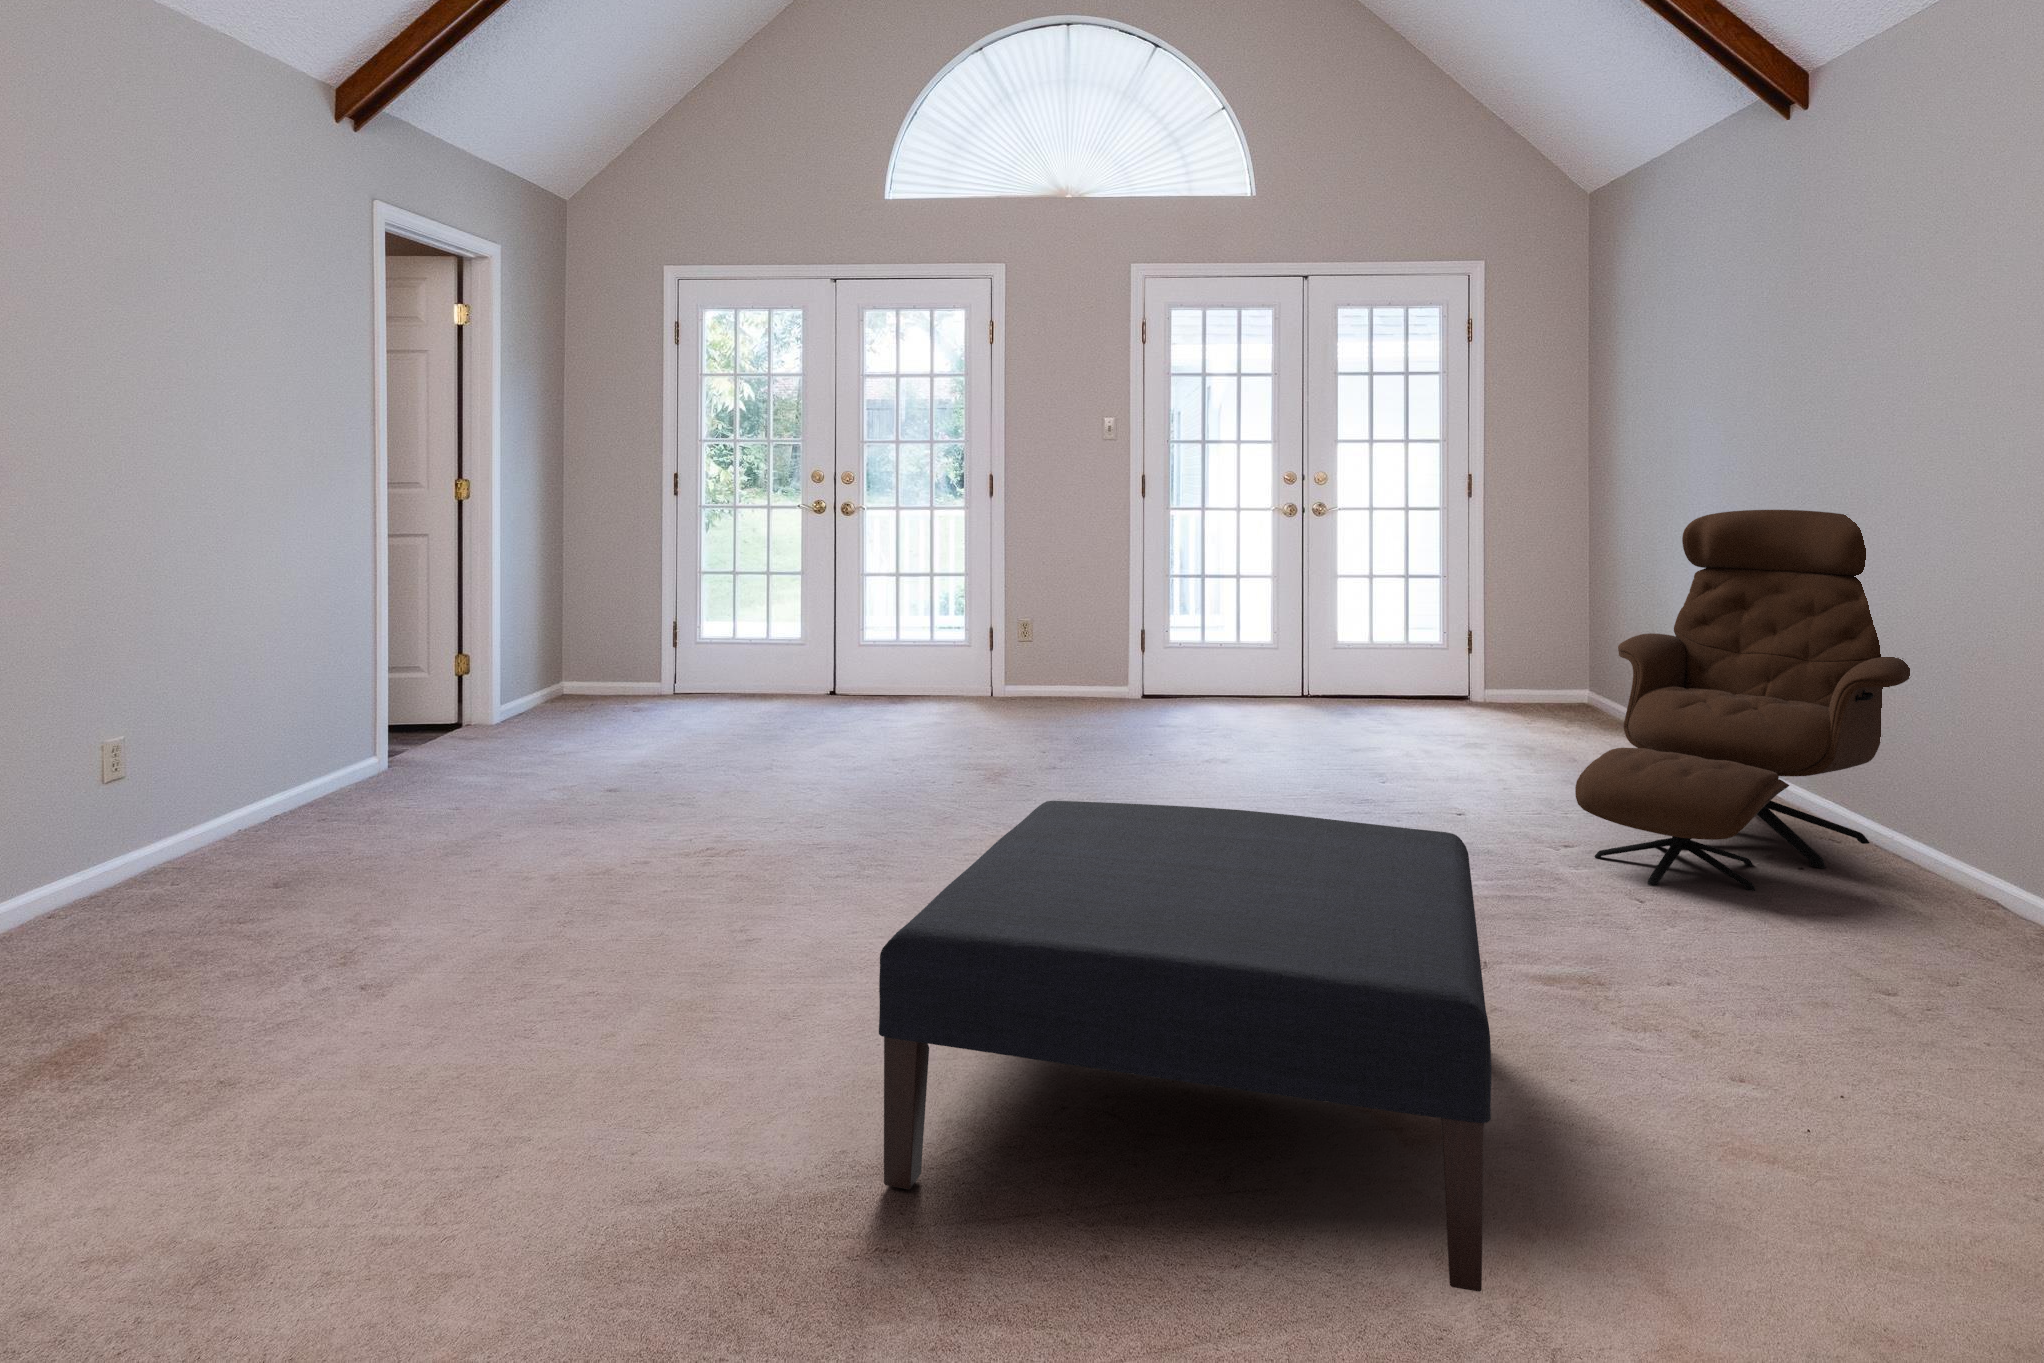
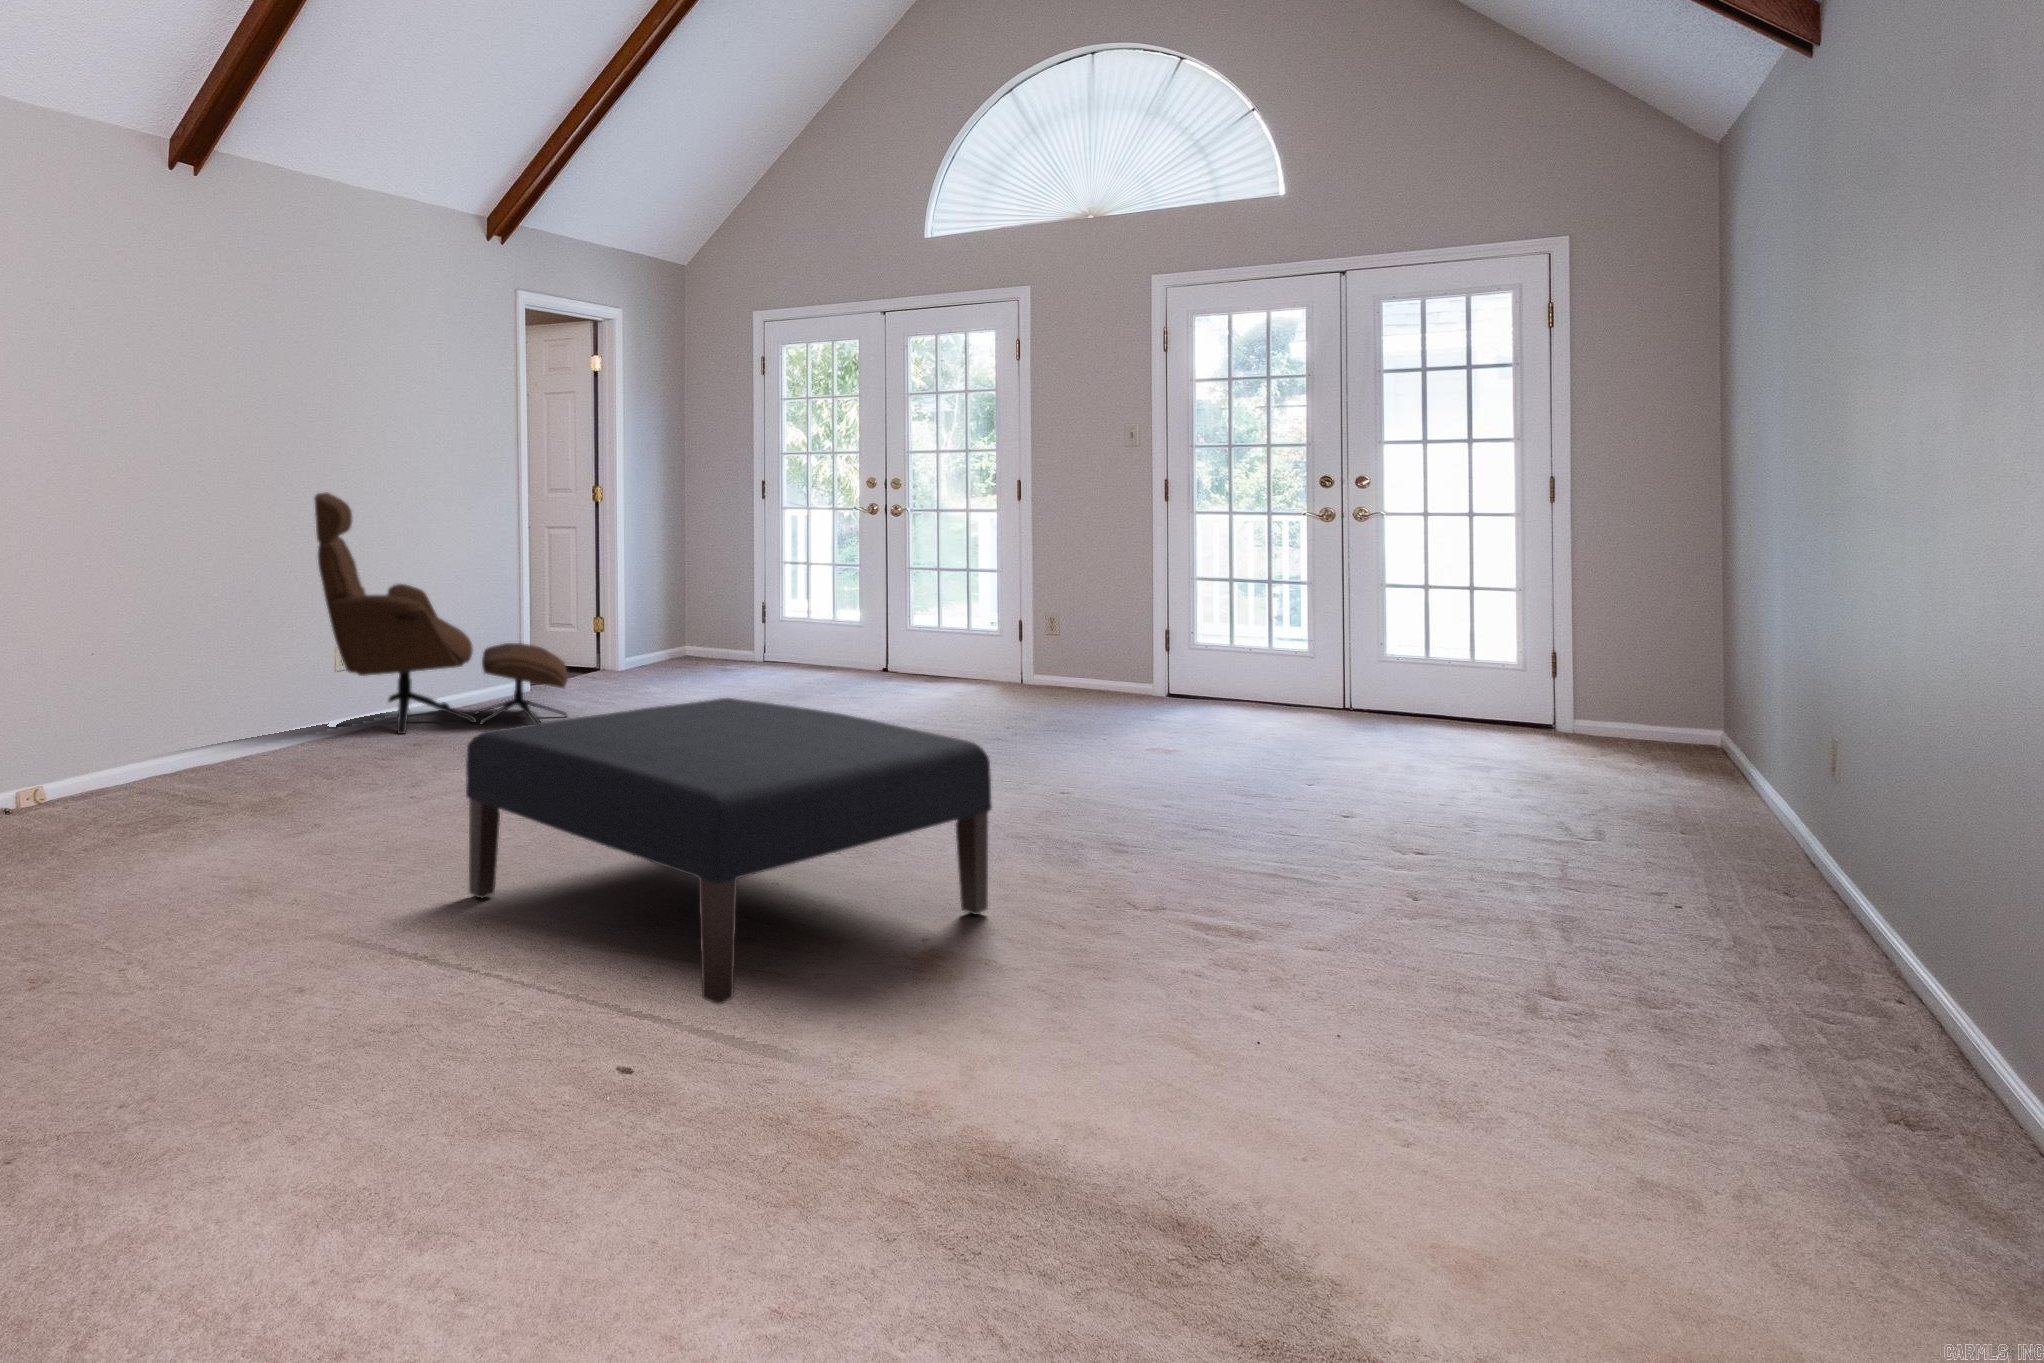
lounge chair: present [1575,510,1910,891] -> present [314,492,568,734]

